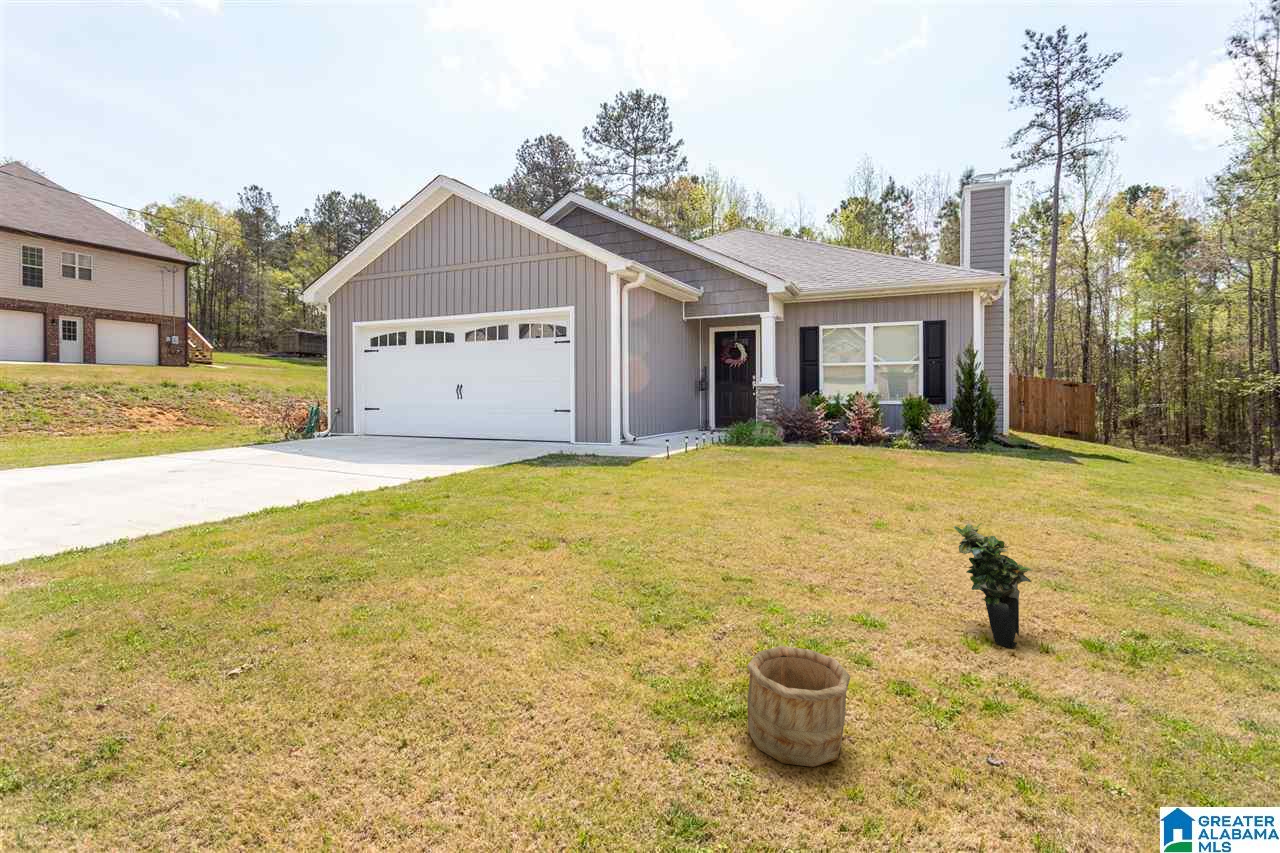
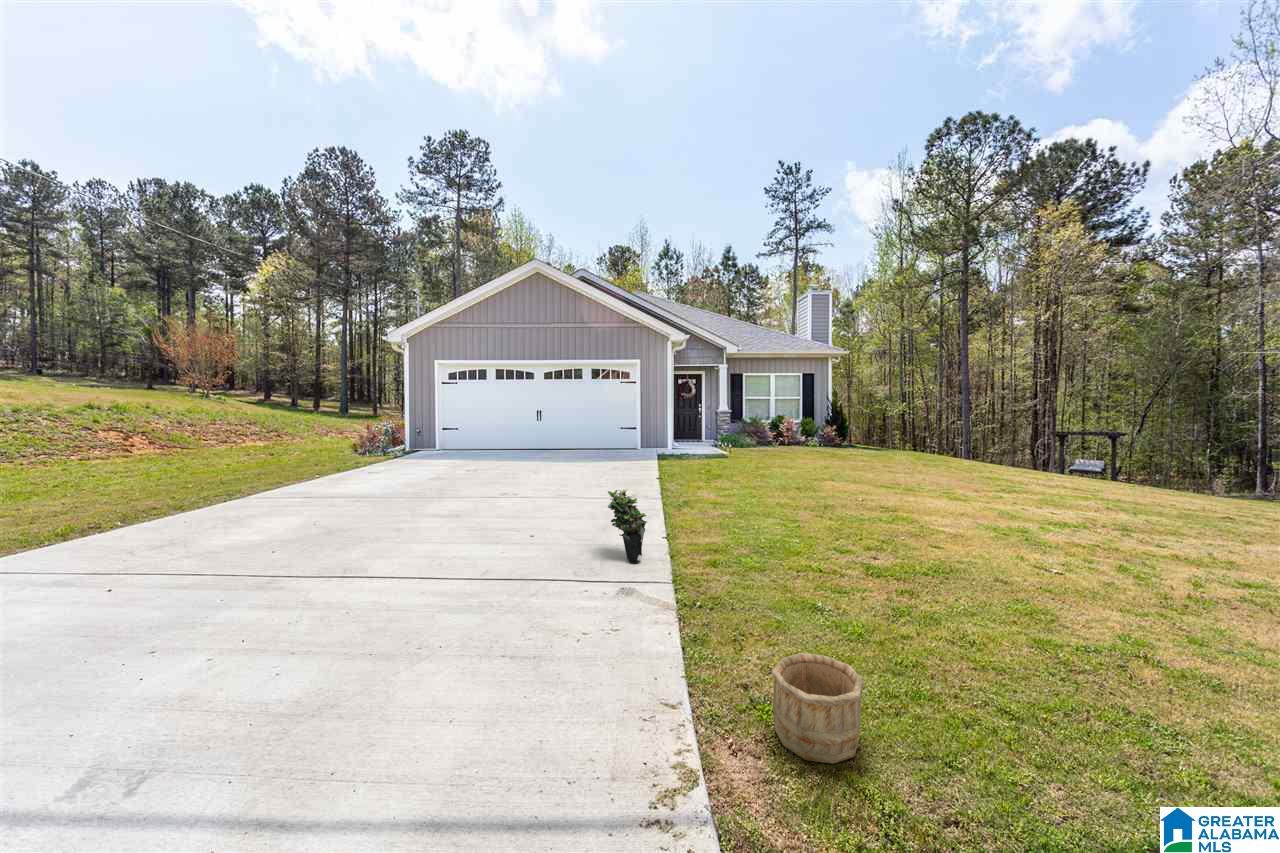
potted plant: present [954,523,1033,648] -> present [608,490,647,564]

